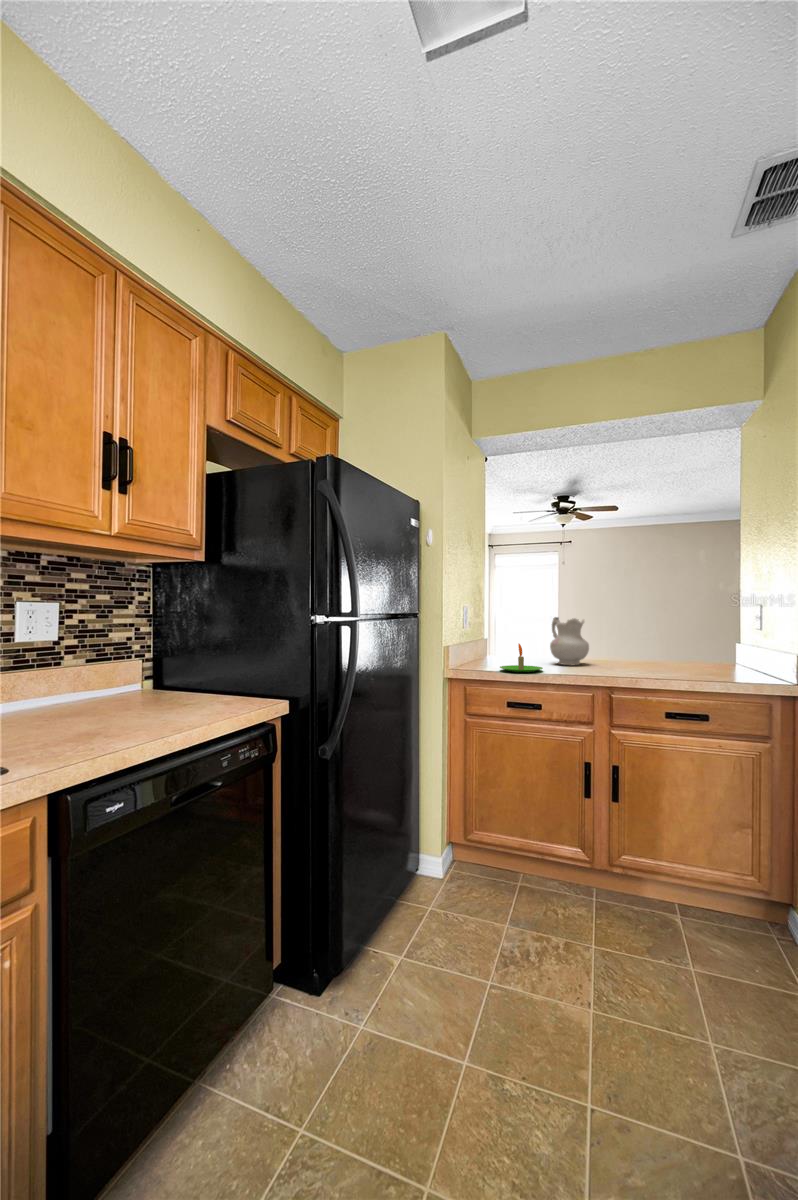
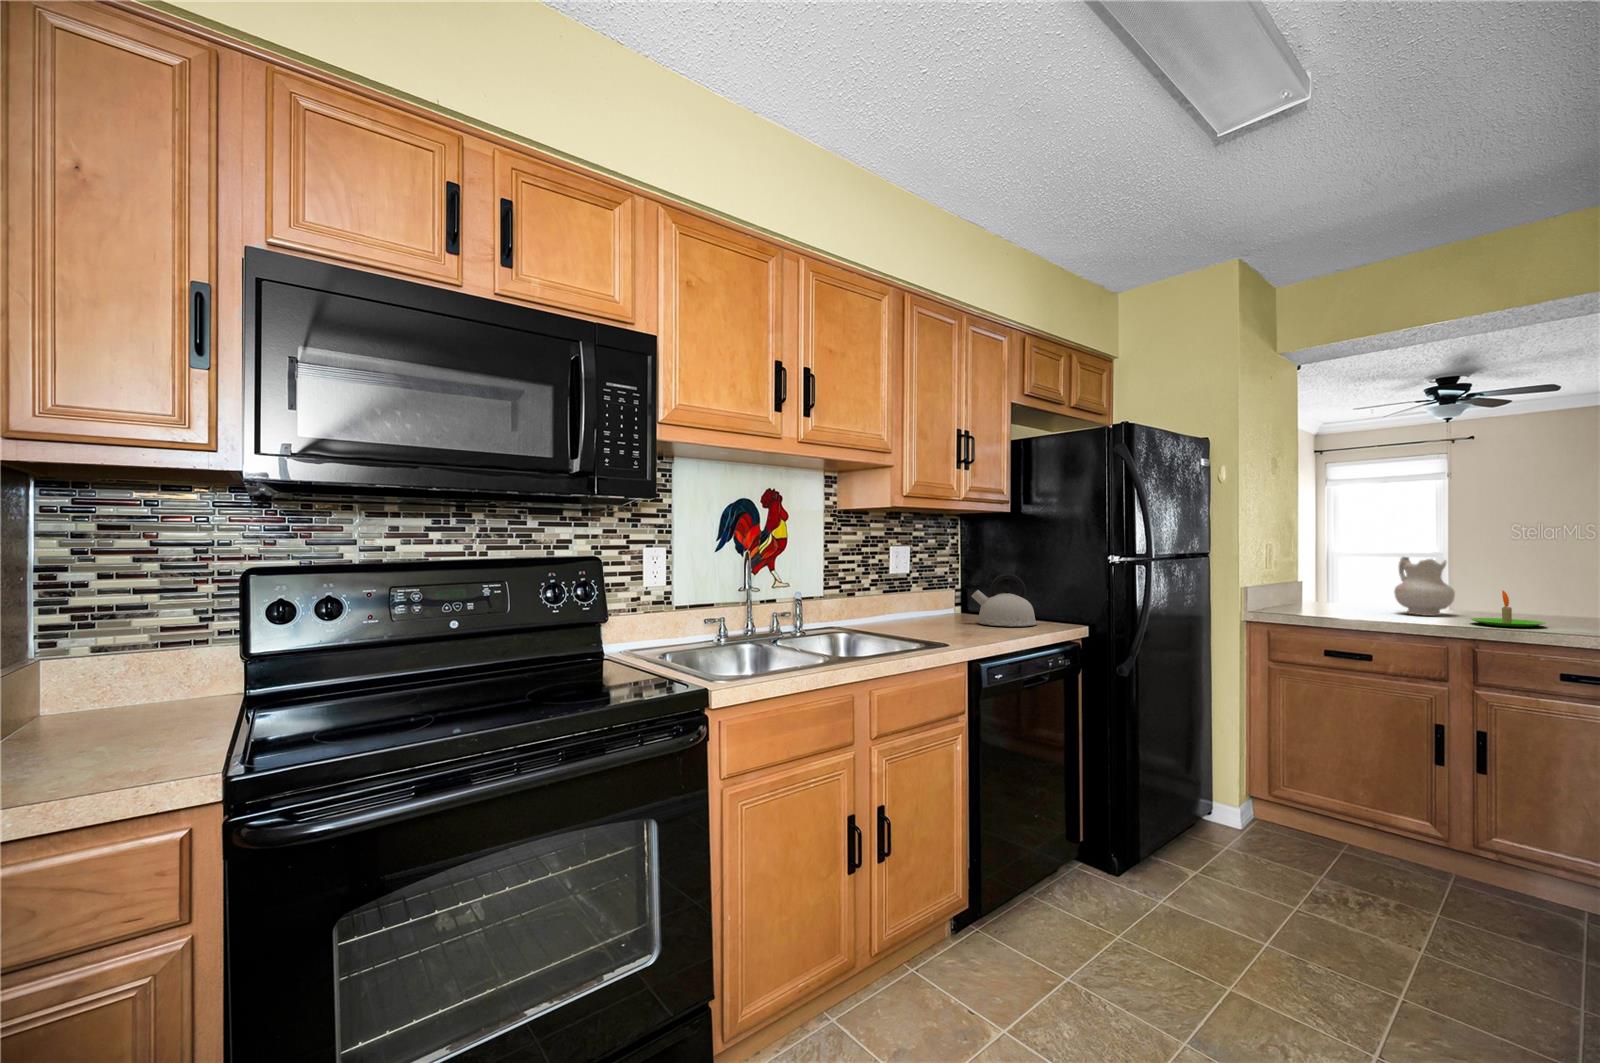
kettle: none [134,637,224,710] -> present [972,574,1037,626]
candle: present [500,644,543,672] -> present [1470,590,1546,627]

